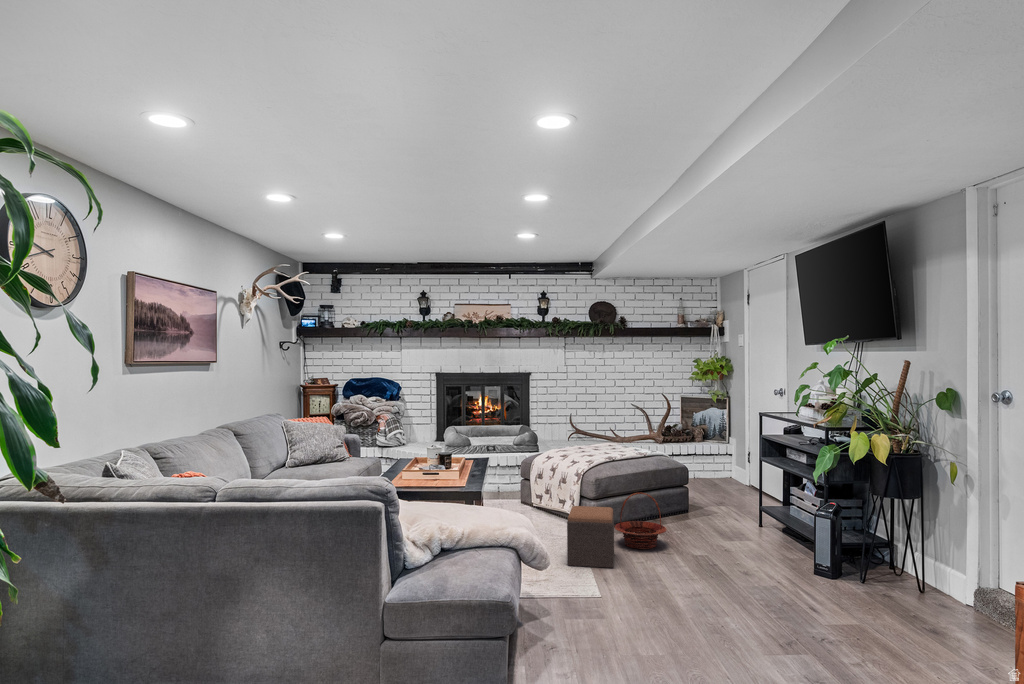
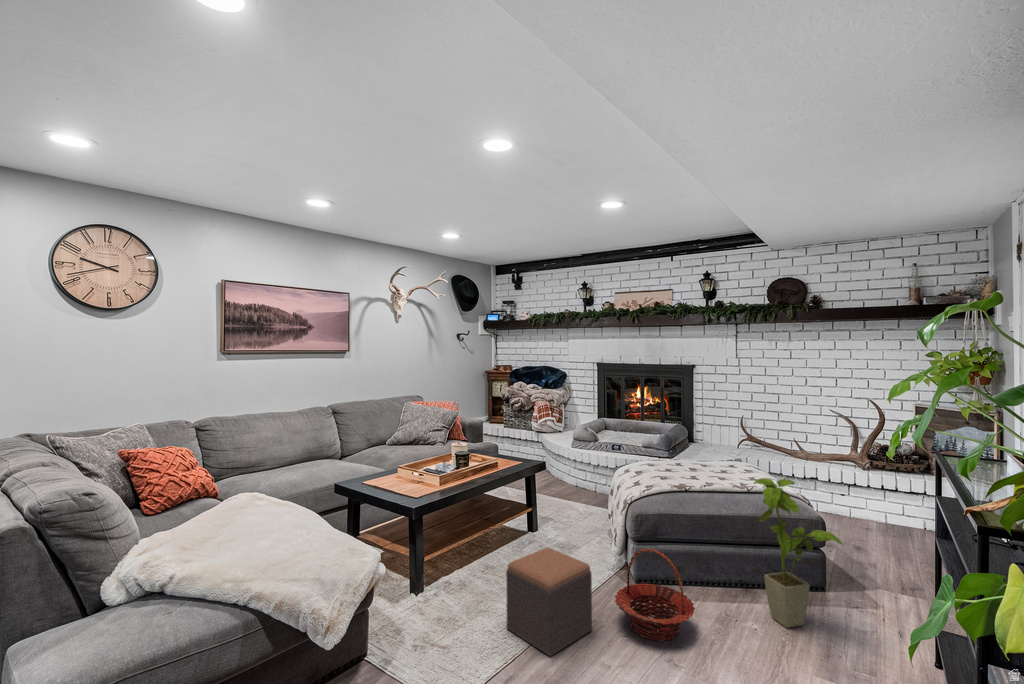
house plant: none [675,438,726,530] -> present [754,478,843,628]

